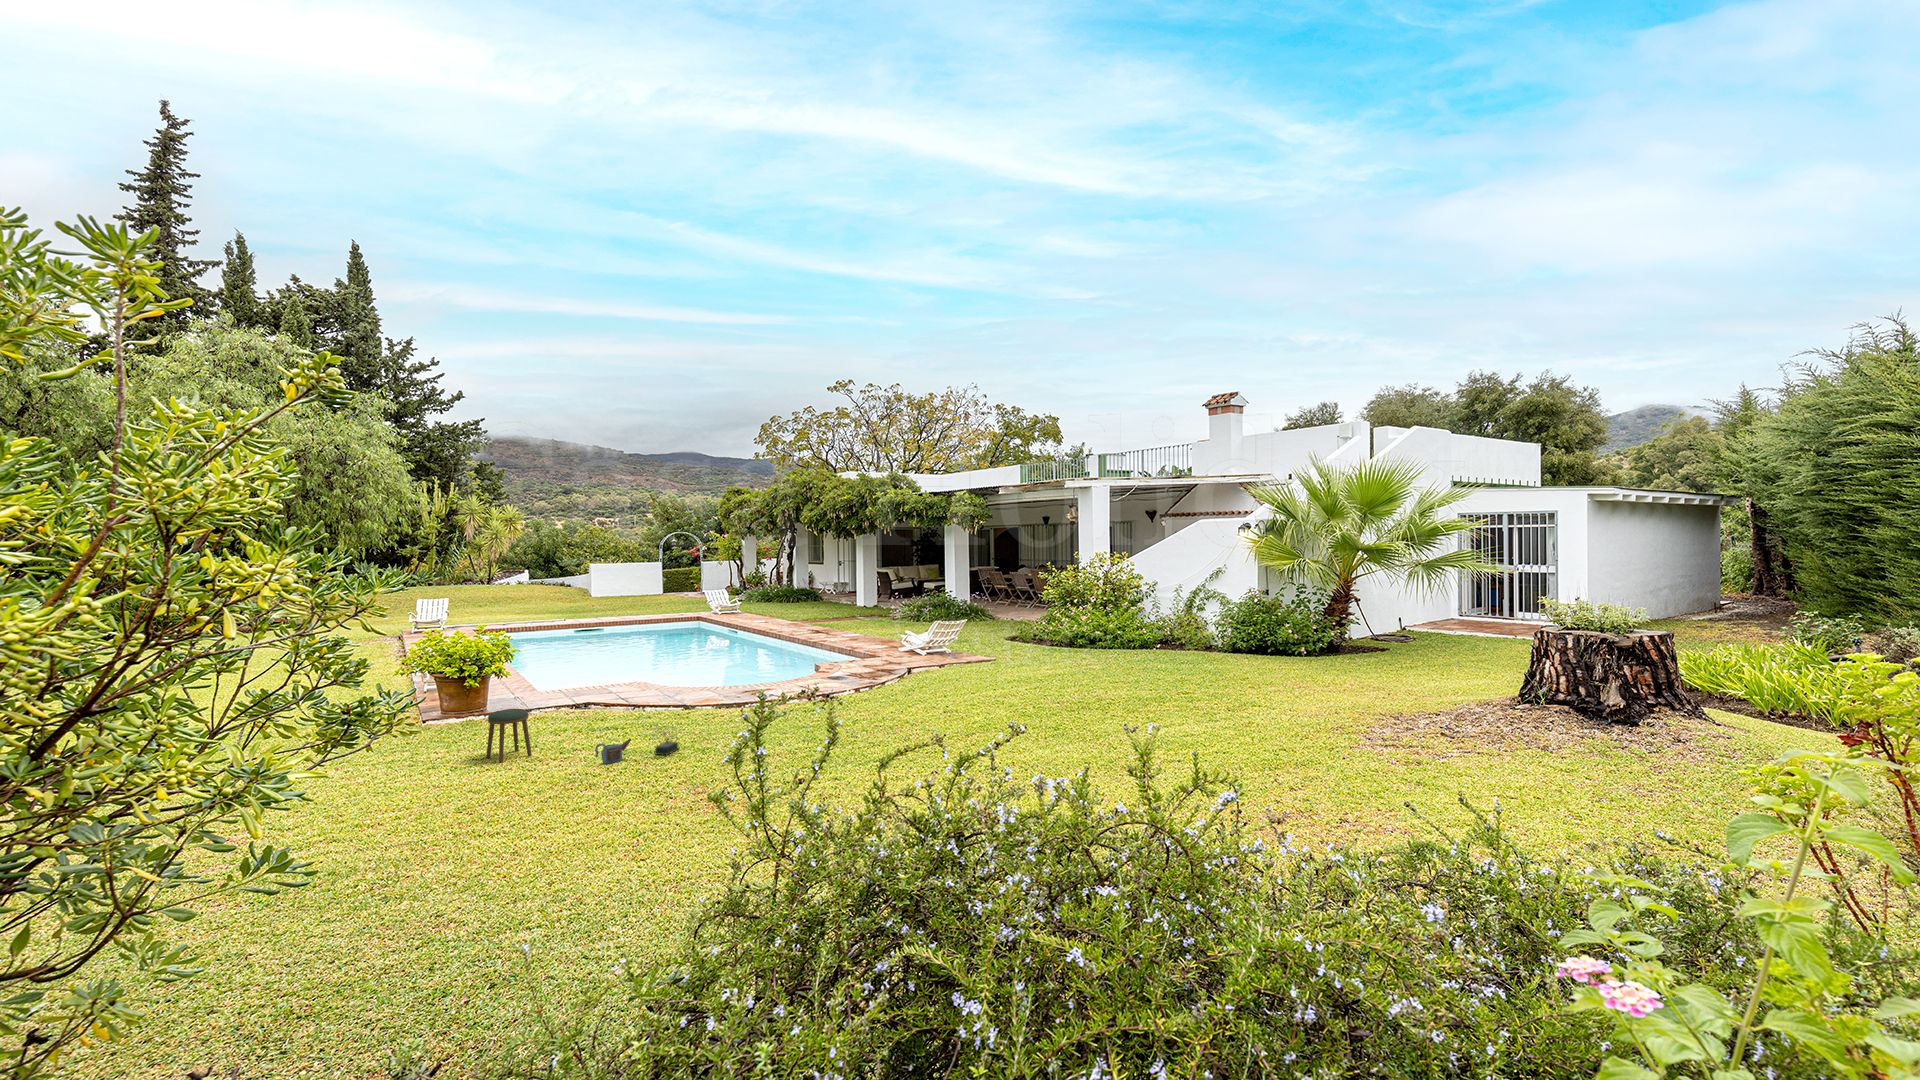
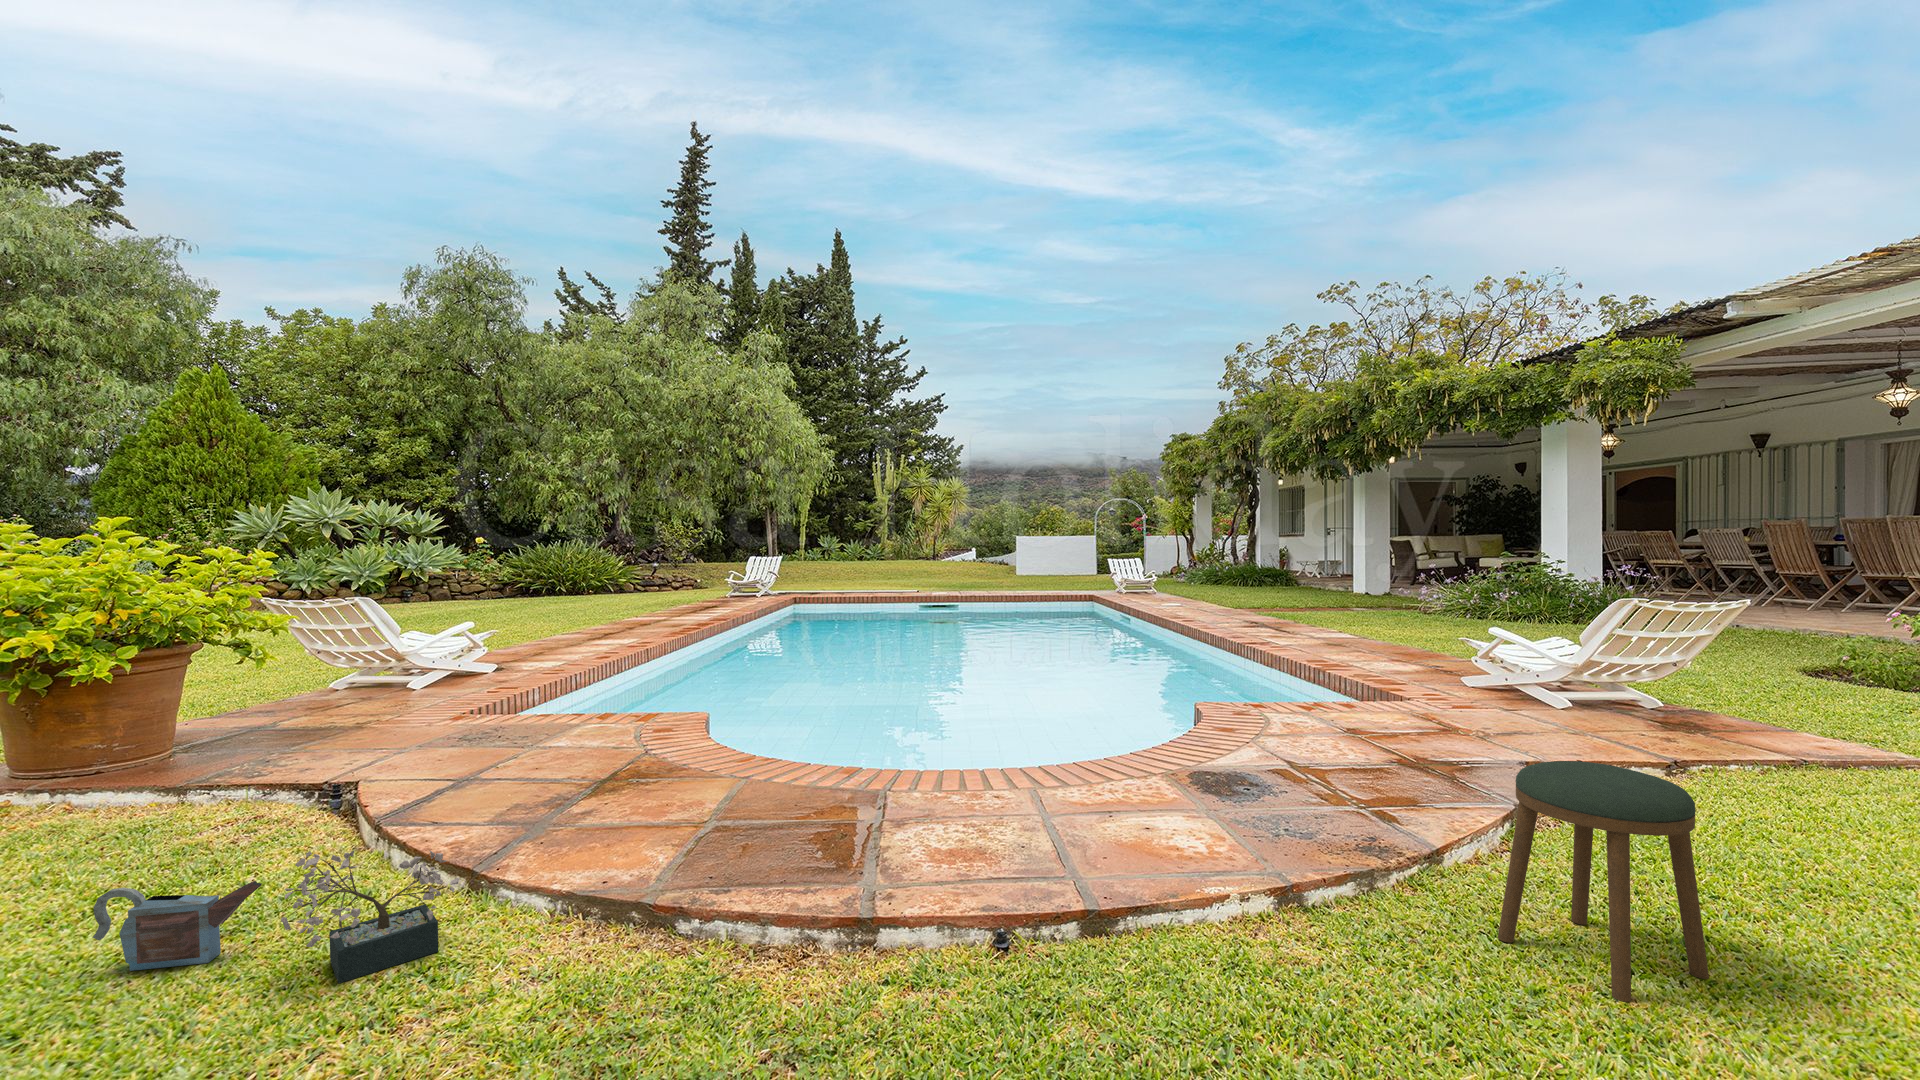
stool: present [486,709,532,763] -> present [1498,761,1709,1002]

